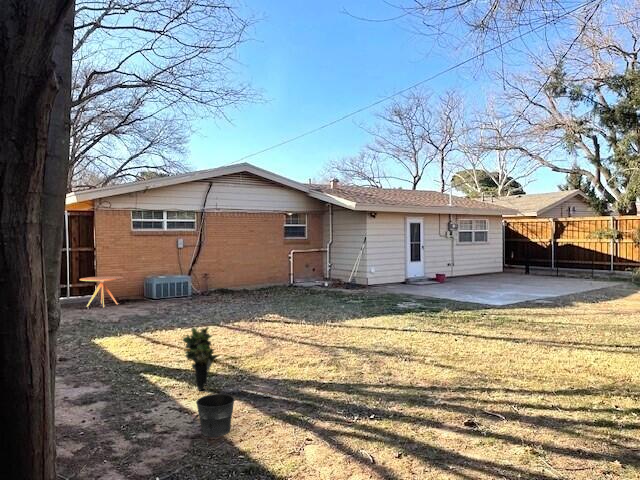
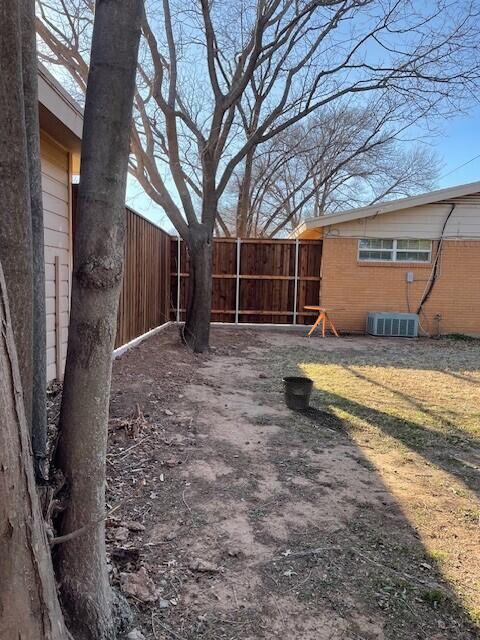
potted plant: present [183,327,217,391] -> none [376,358,423,443]
bucket: present [193,394,235,437] -> present [279,376,314,409]

